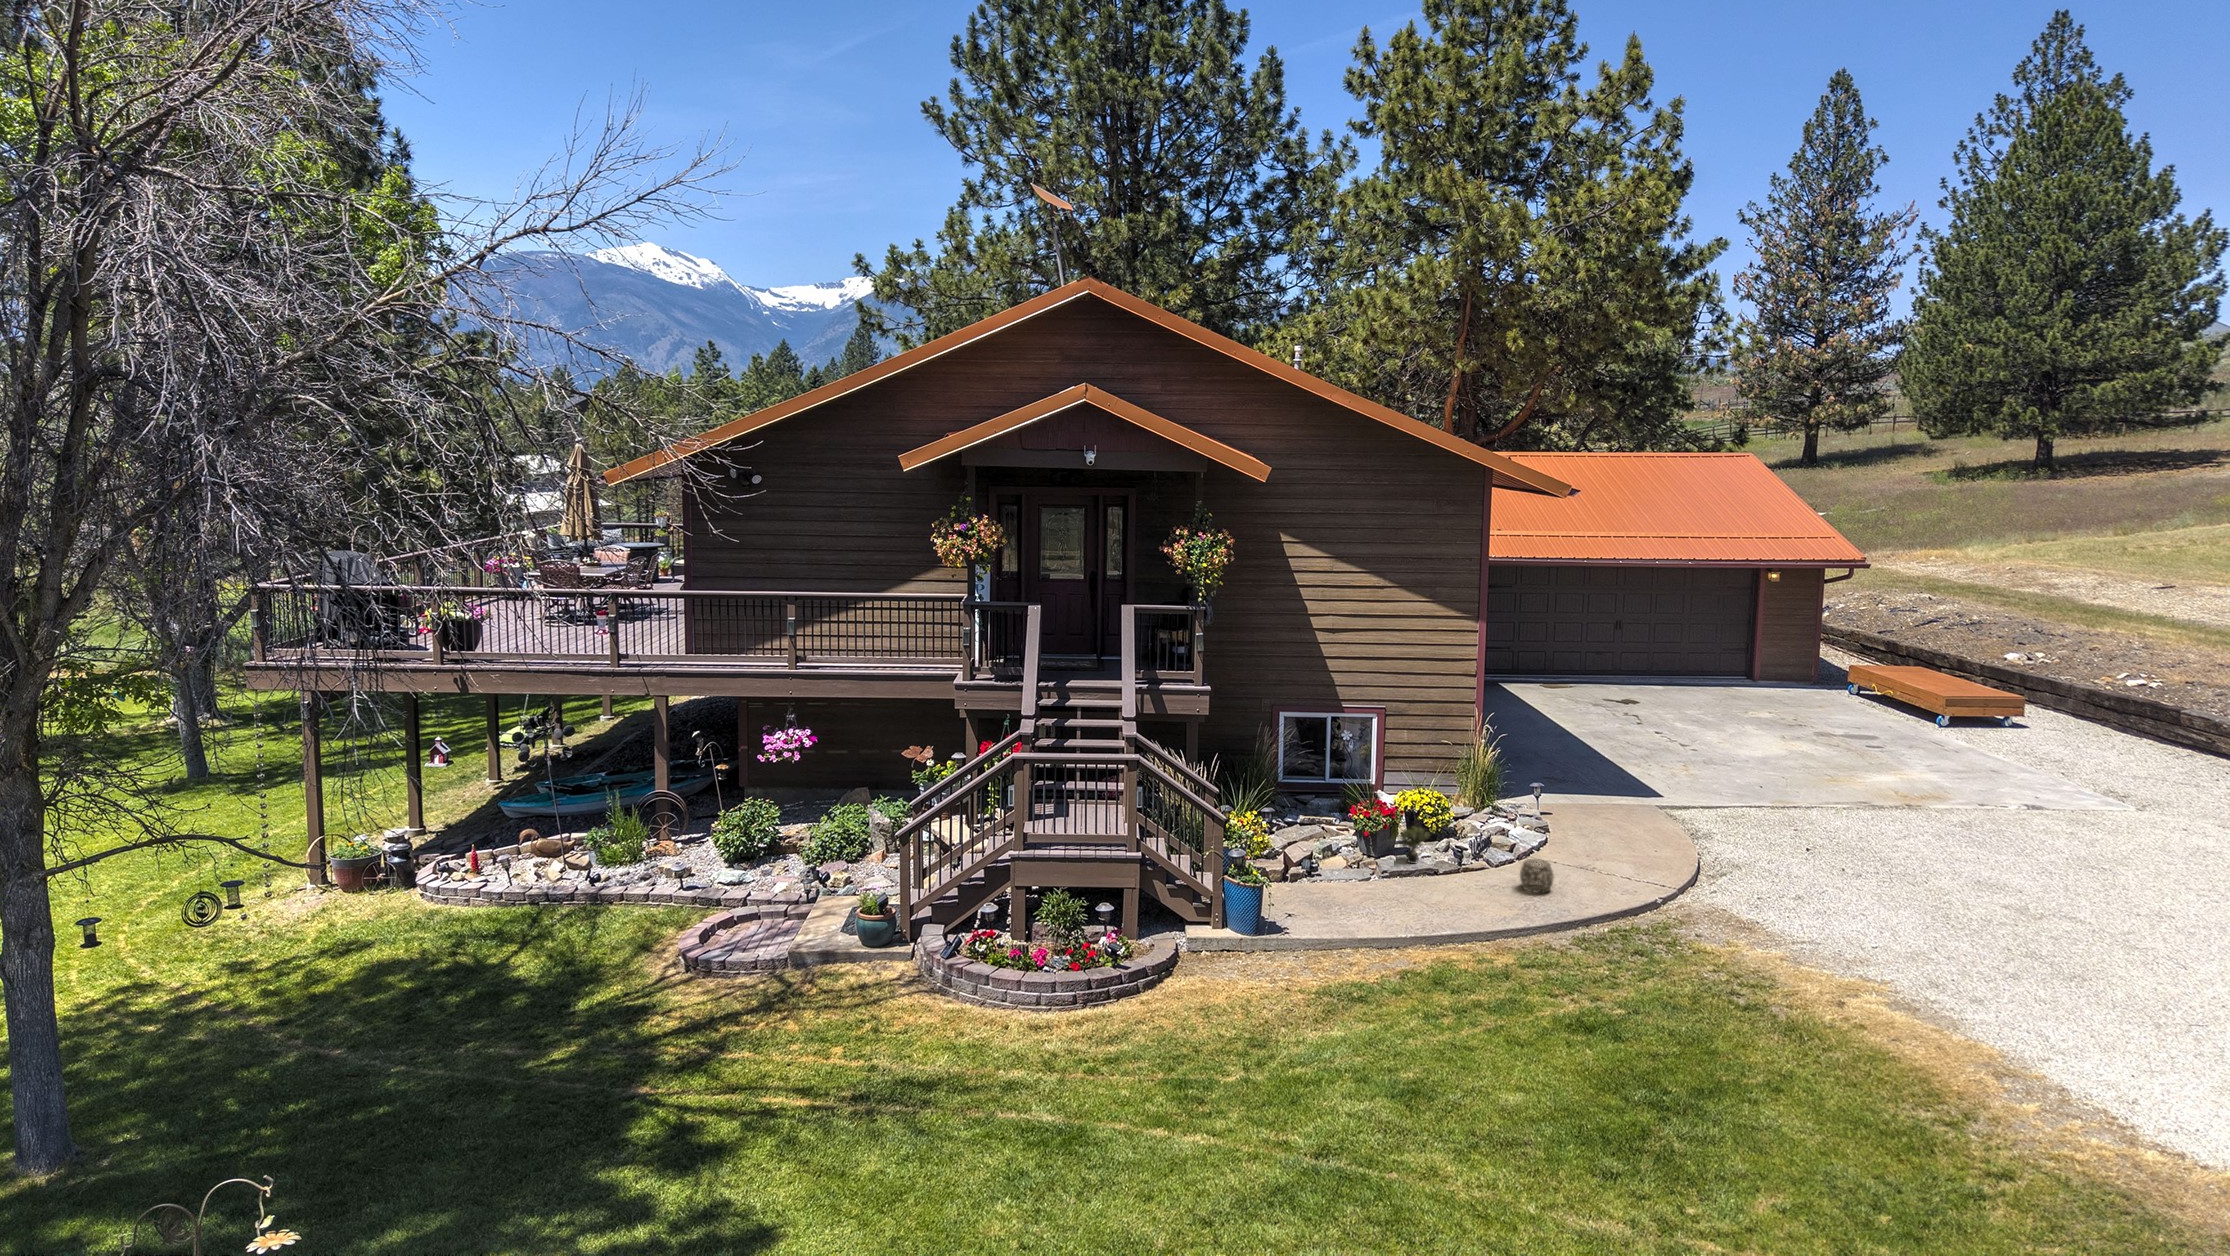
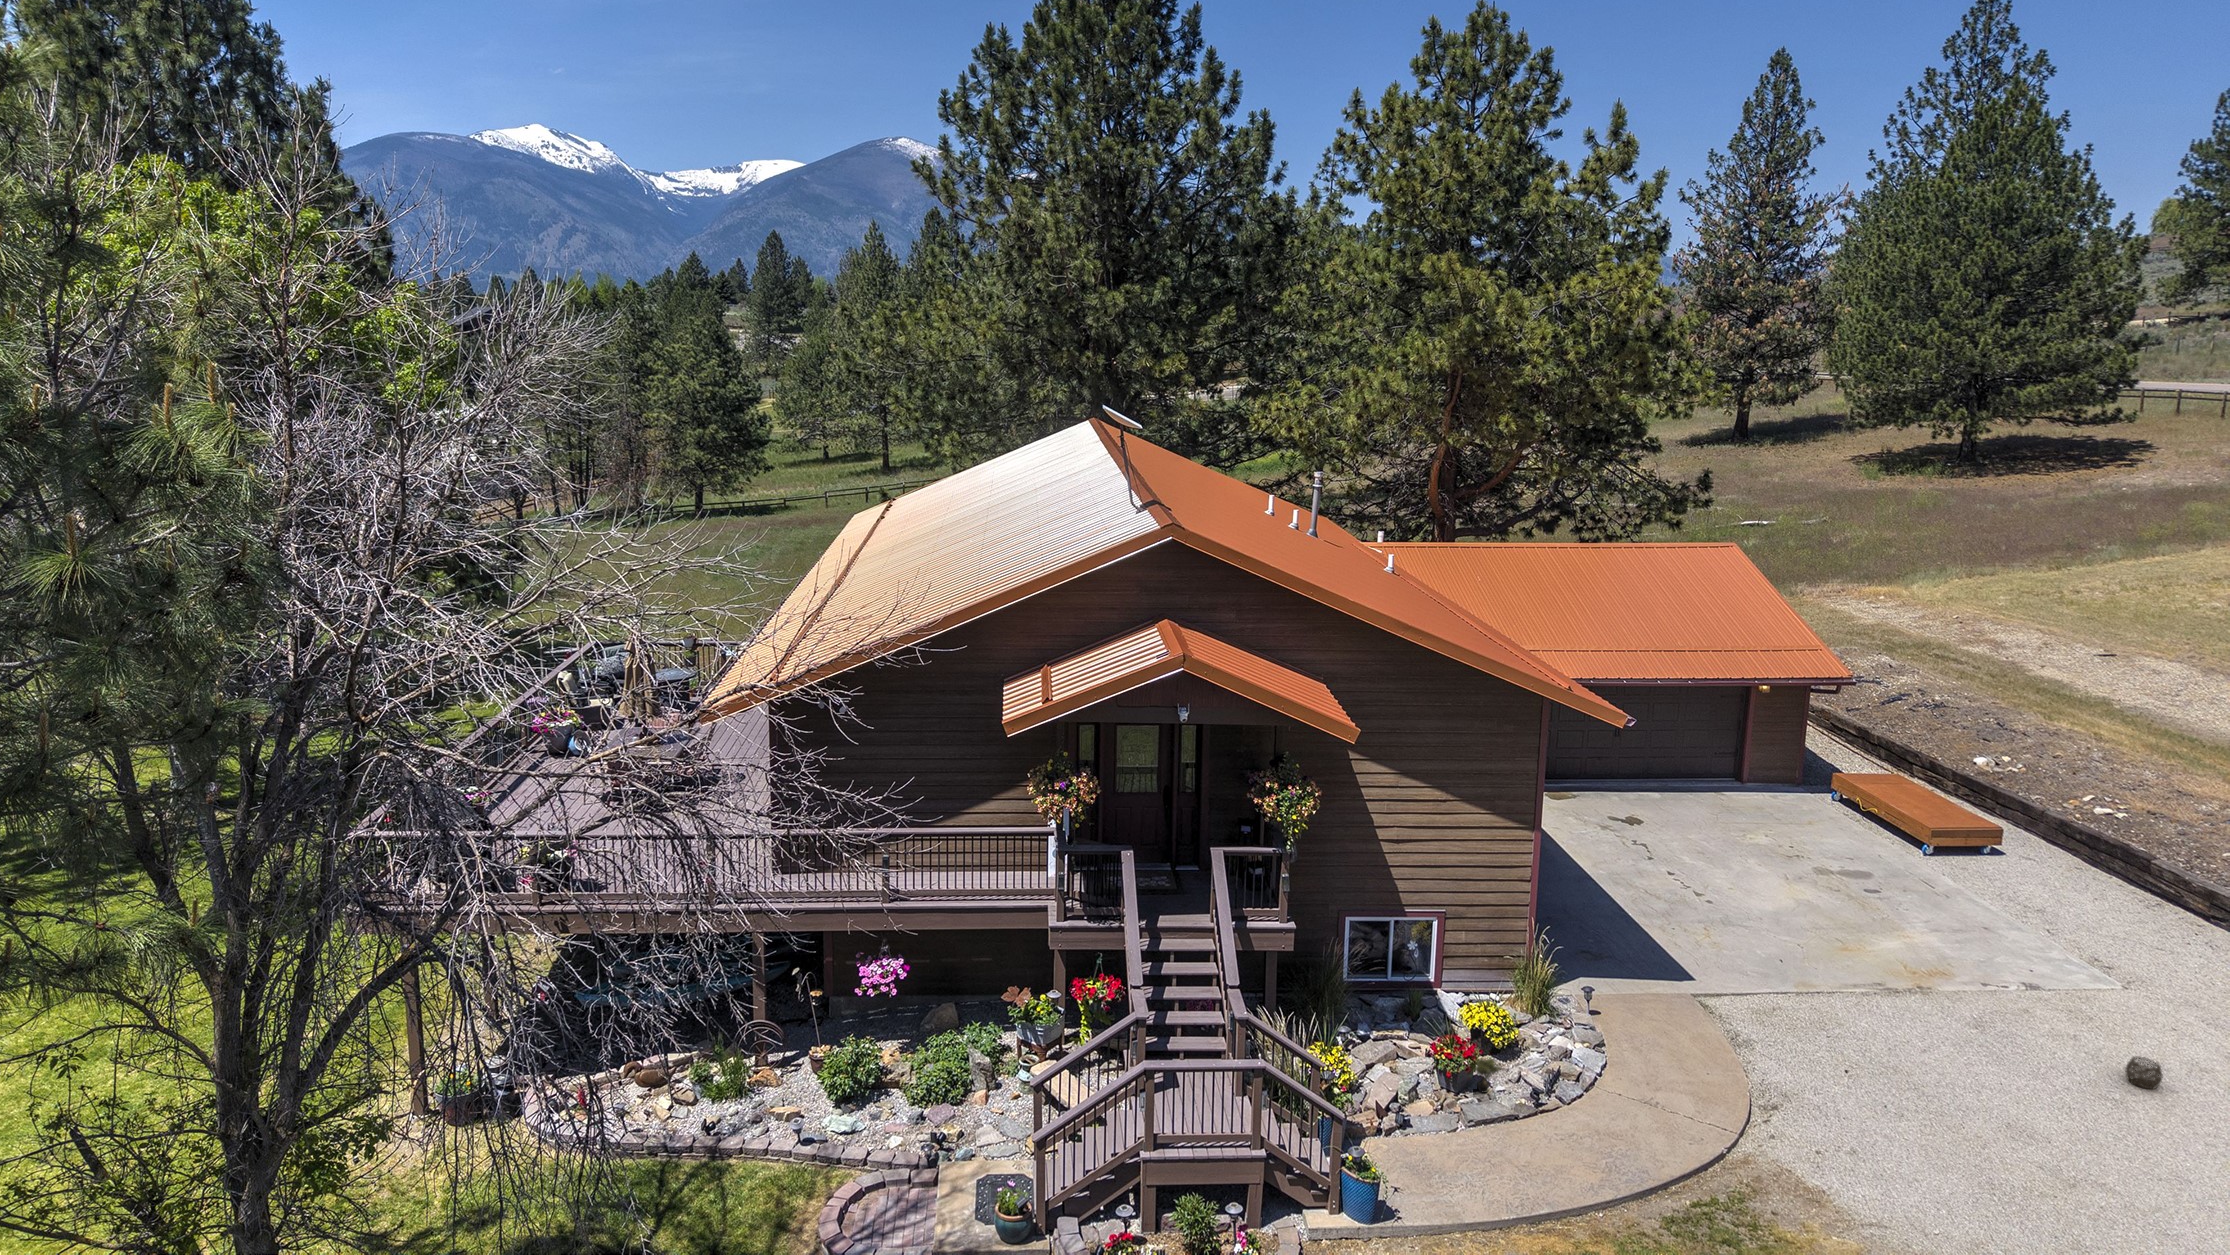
woven basket: present [1520,859,1554,893] -> present [2125,1057,2163,1089]

